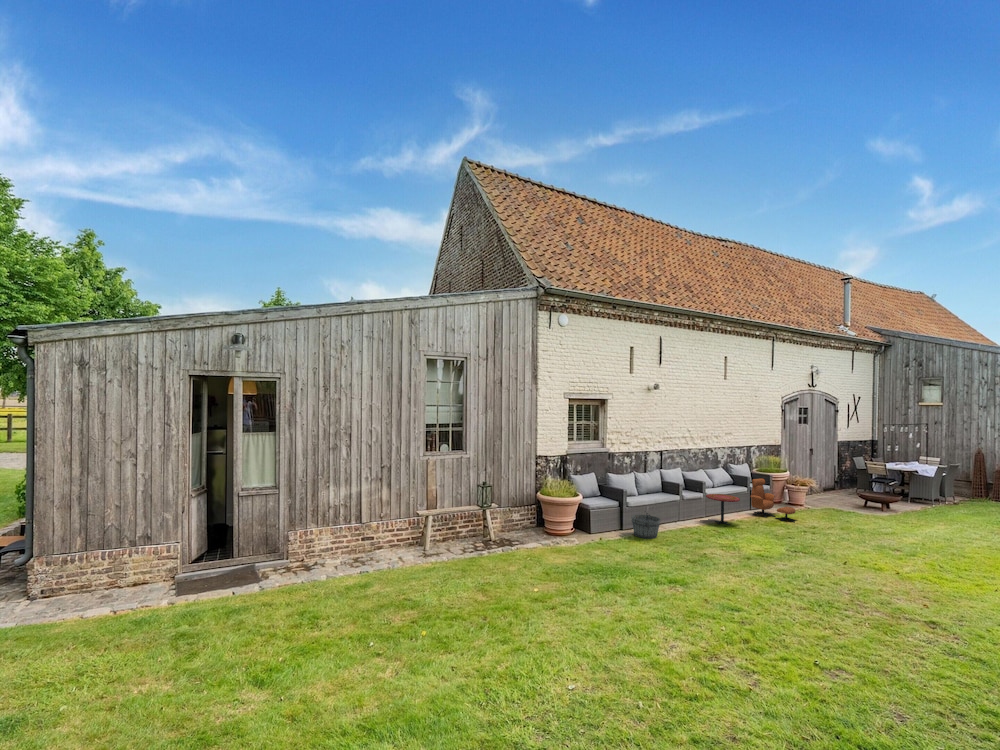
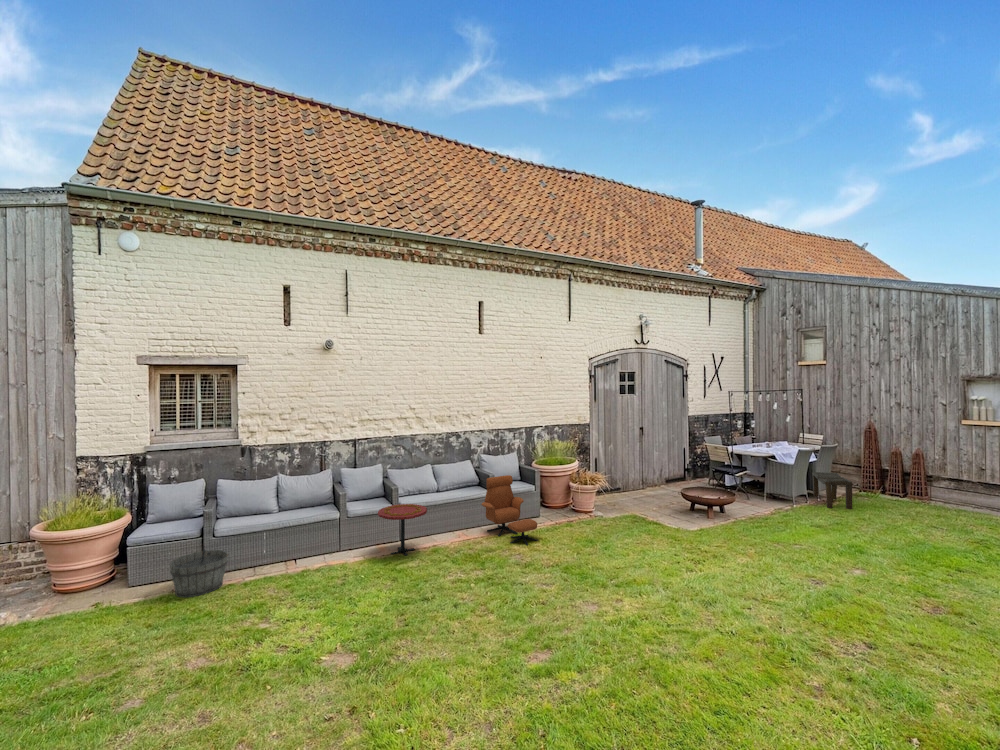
bench: none [942,485,978,511] -> present [812,472,852,509]

